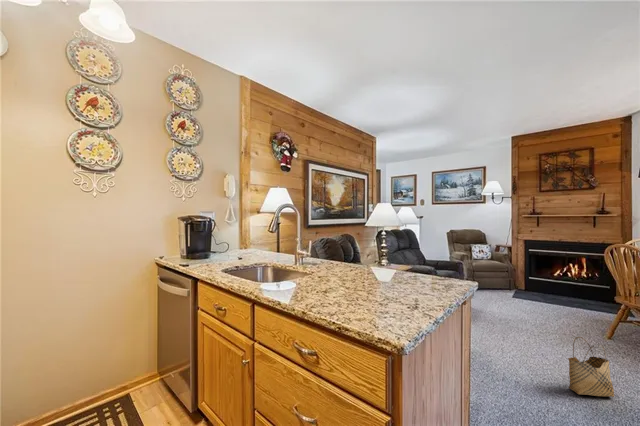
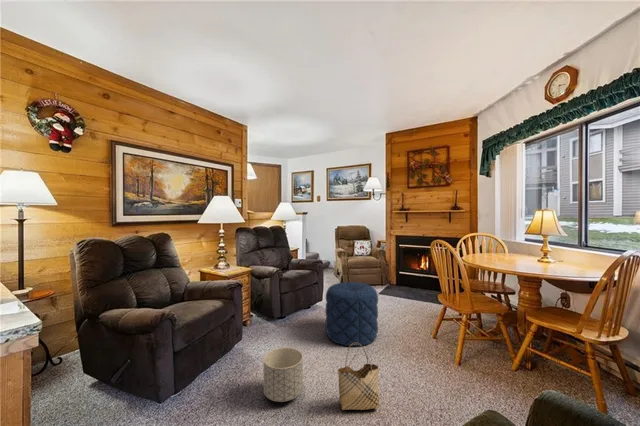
pouf: none [494,284,555,344] -> present [325,282,378,346]
planter: none [486,338,527,382] -> present [263,348,303,402]

